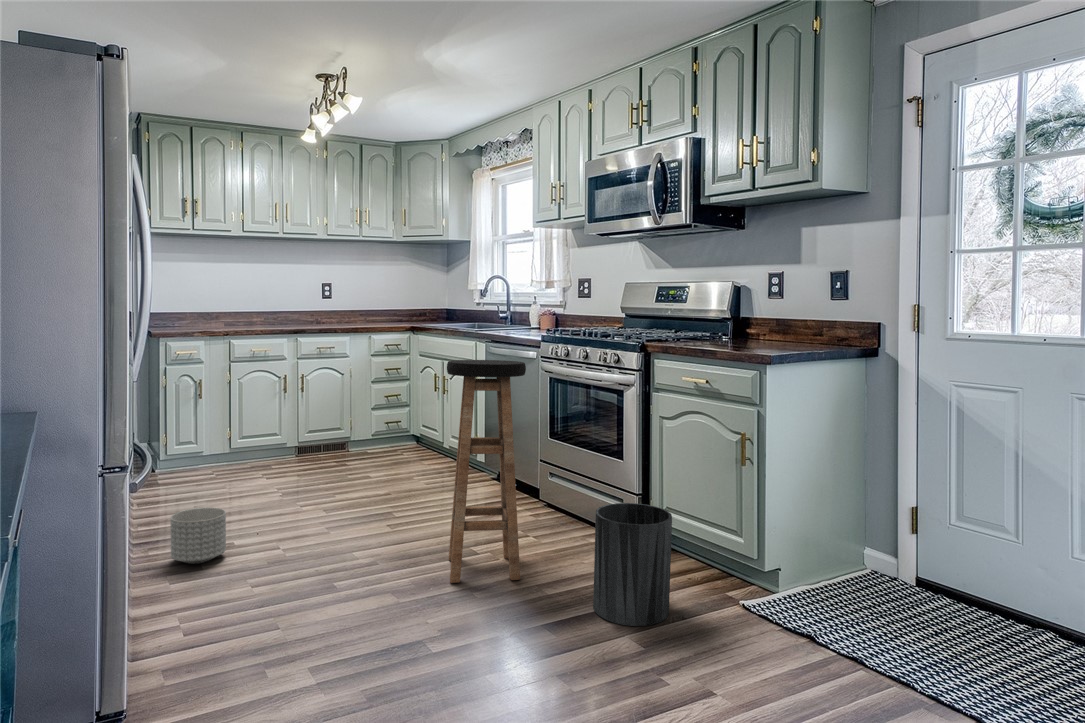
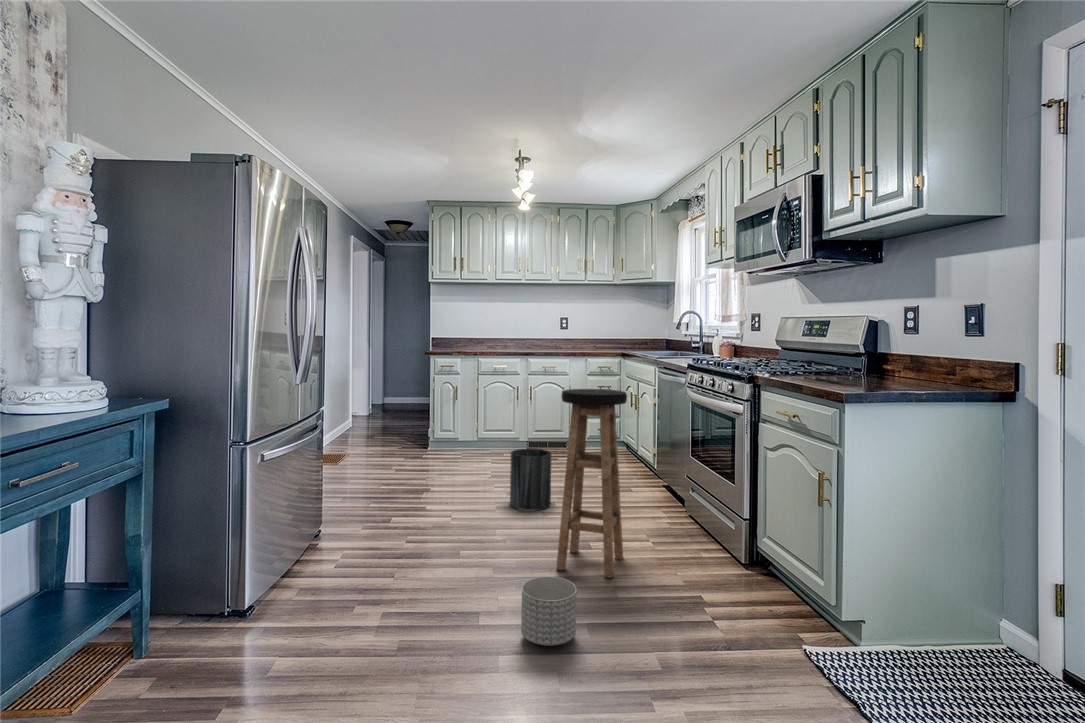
trash can: present [593,503,672,626] -> present [510,449,551,510]
planter: present [170,508,226,564] -> present [521,577,577,646]

